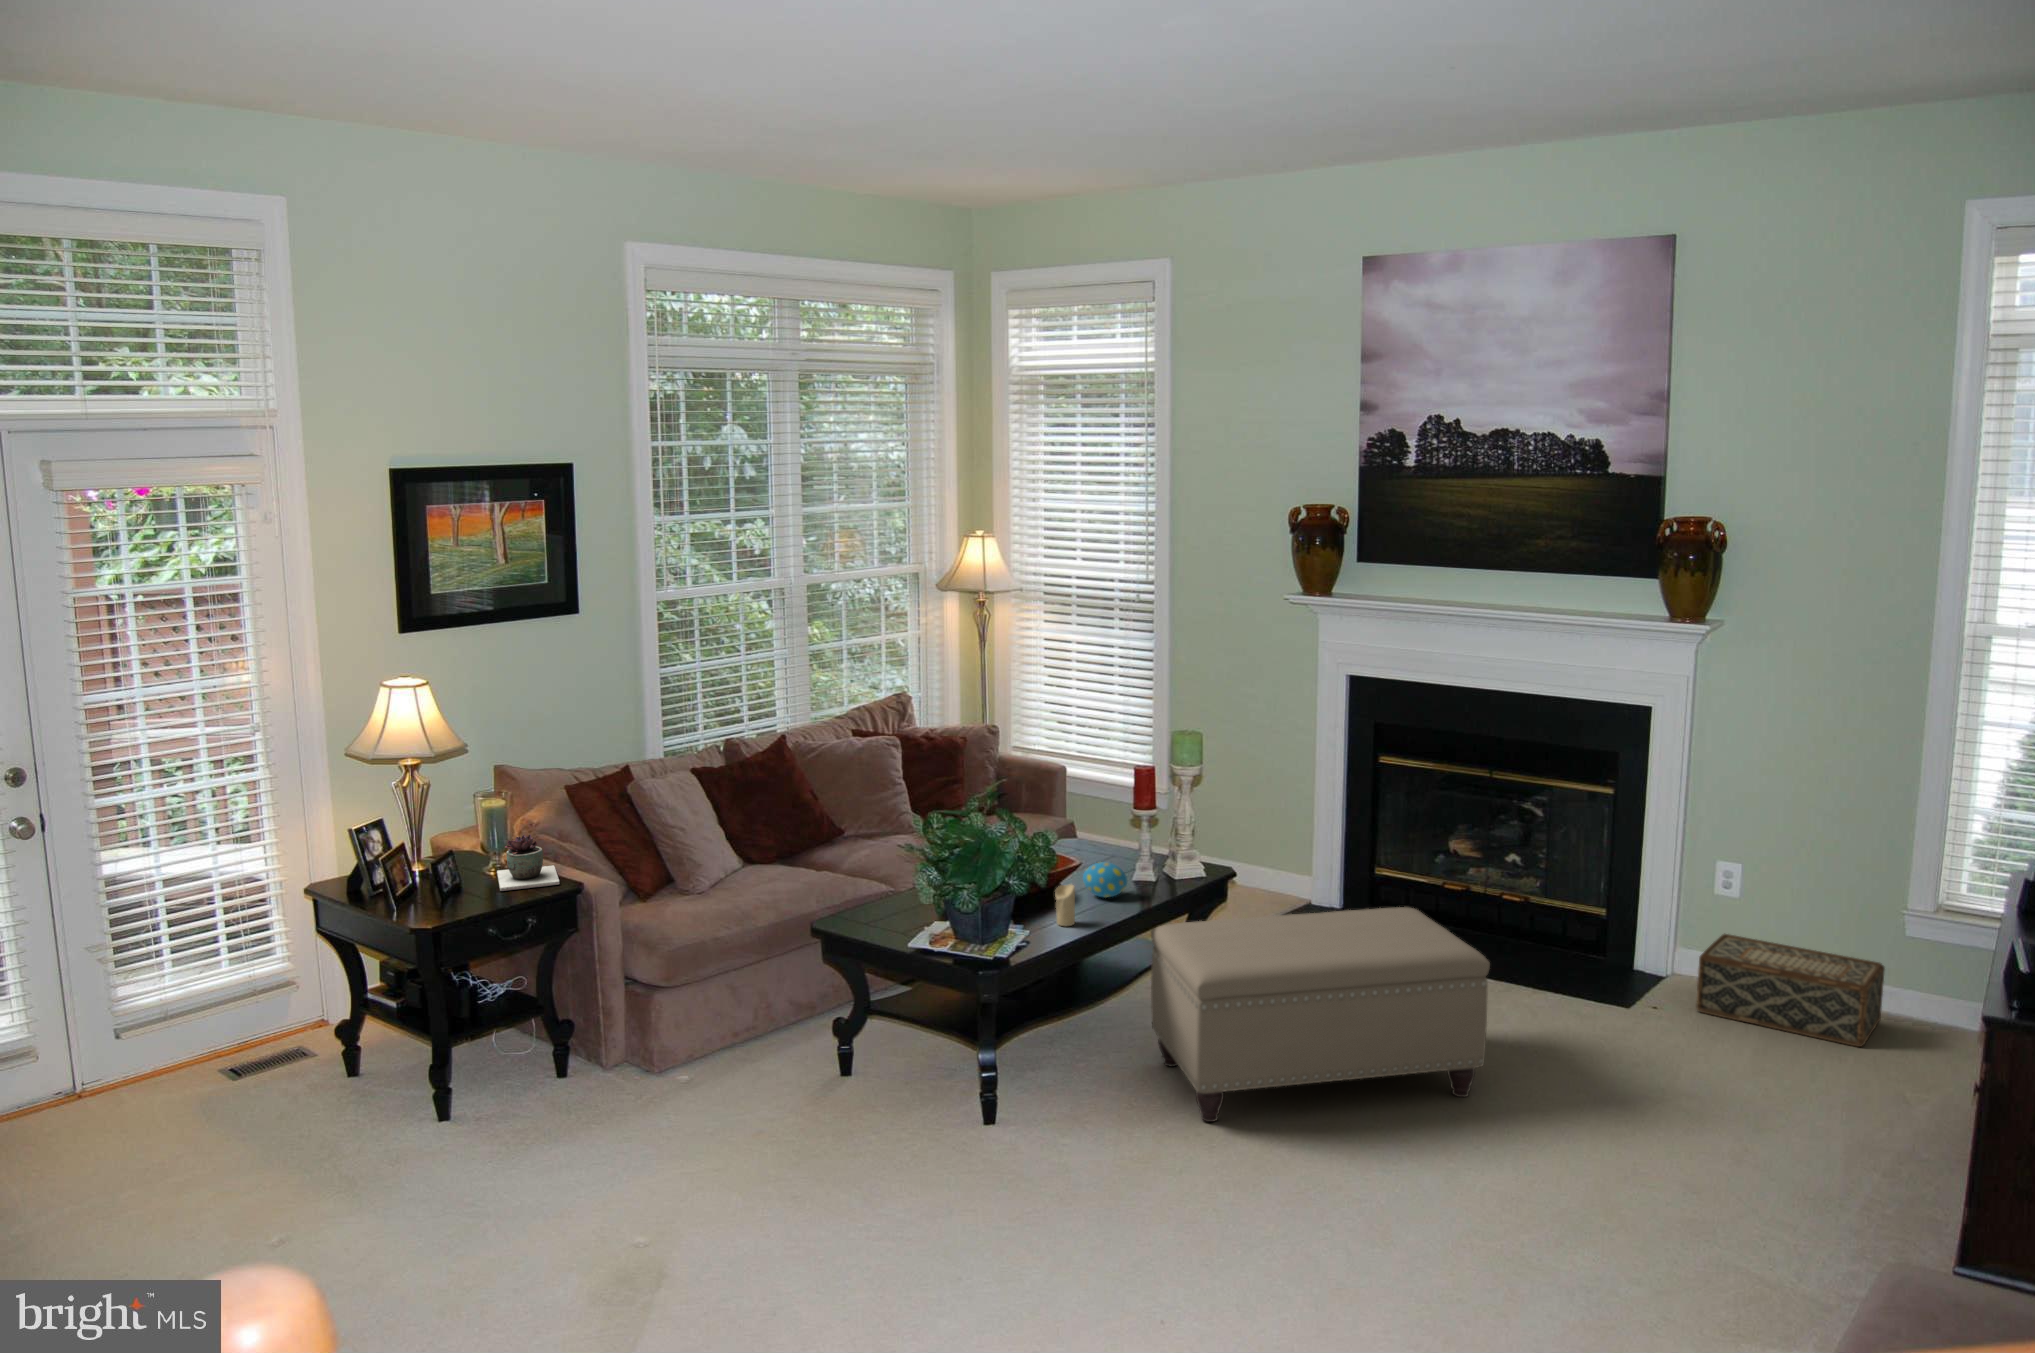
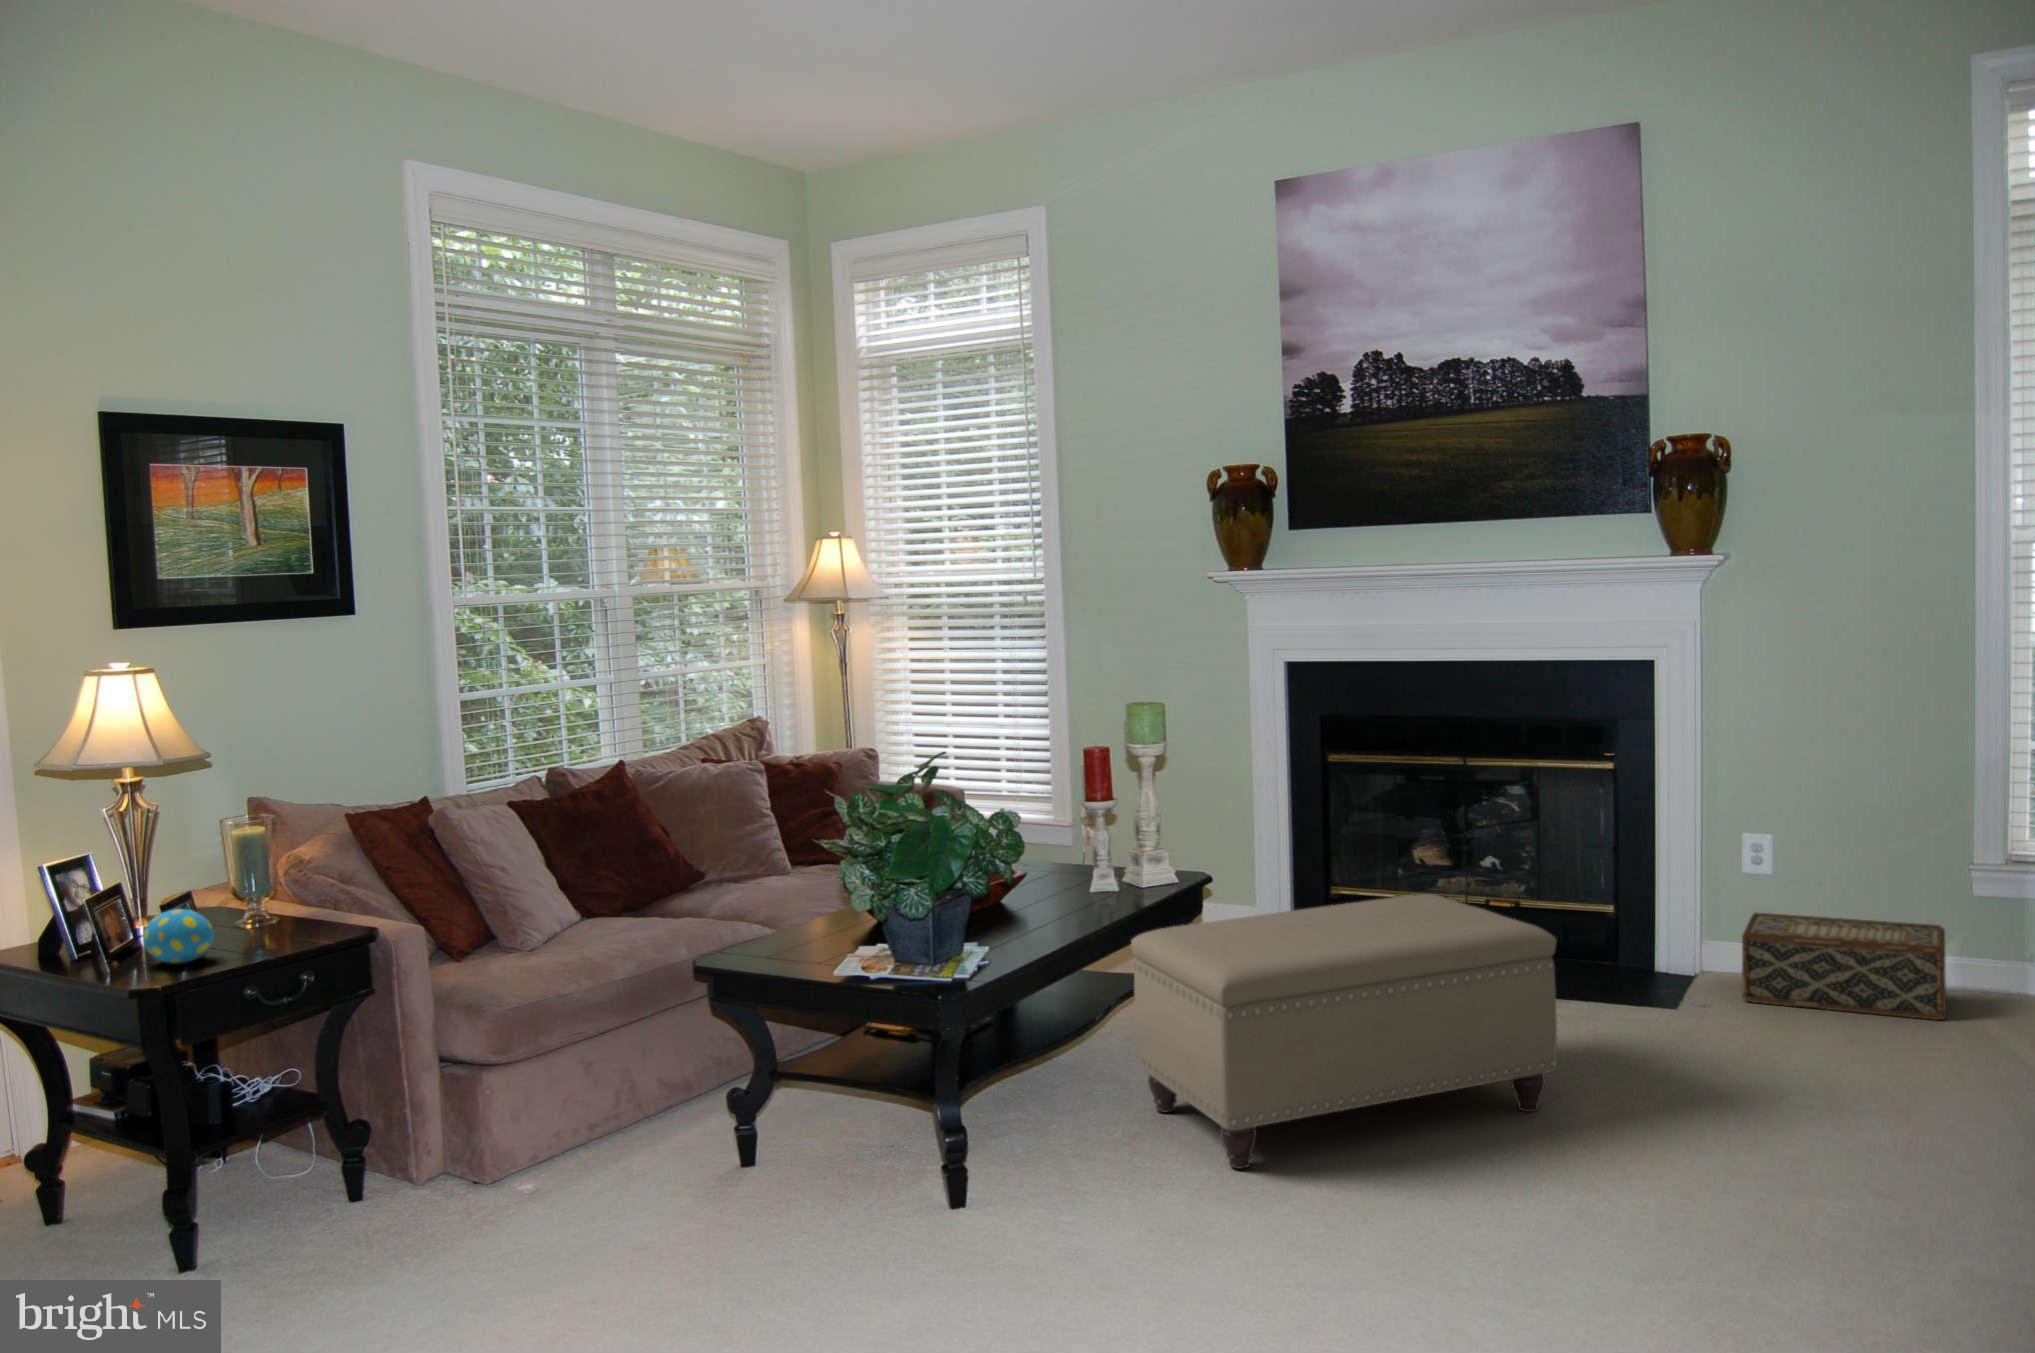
succulent plant: present [497,835,560,891] -> none [255,869,347,945]
decorative egg: present [1083,862,1127,898] -> present [143,909,214,964]
candle: present [1055,885,1075,926] -> none [1012,887,1039,940]

